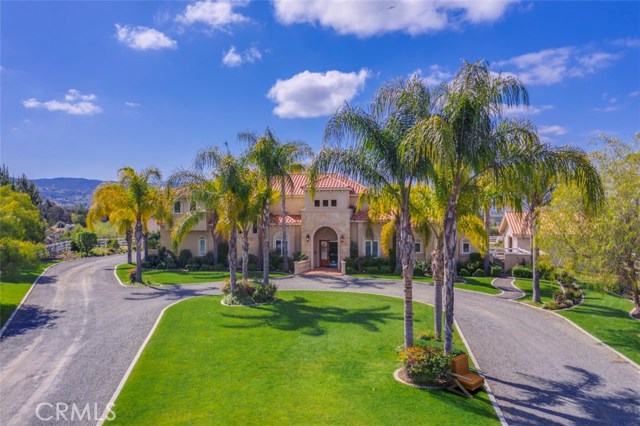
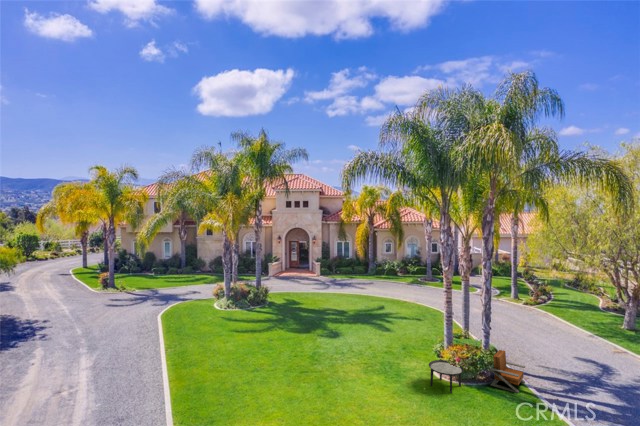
round table: none [381,361,416,394] -> present [429,360,464,393]

